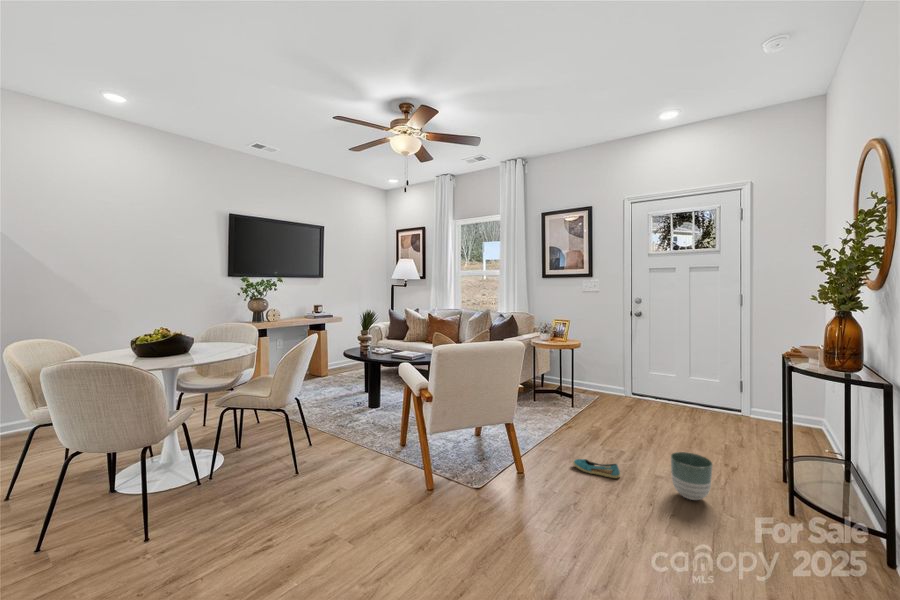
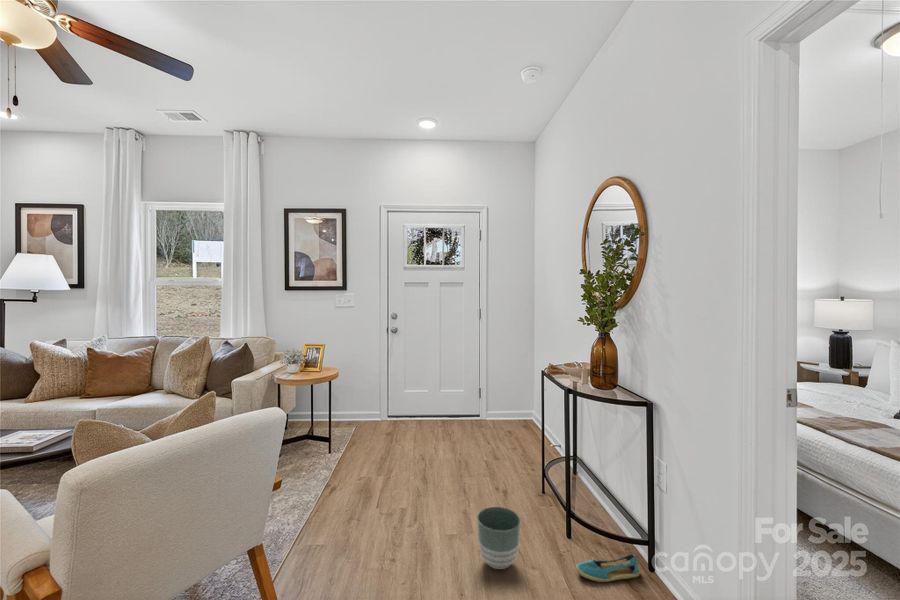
shoe: present [573,459,621,478] -> present [576,554,640,582]

